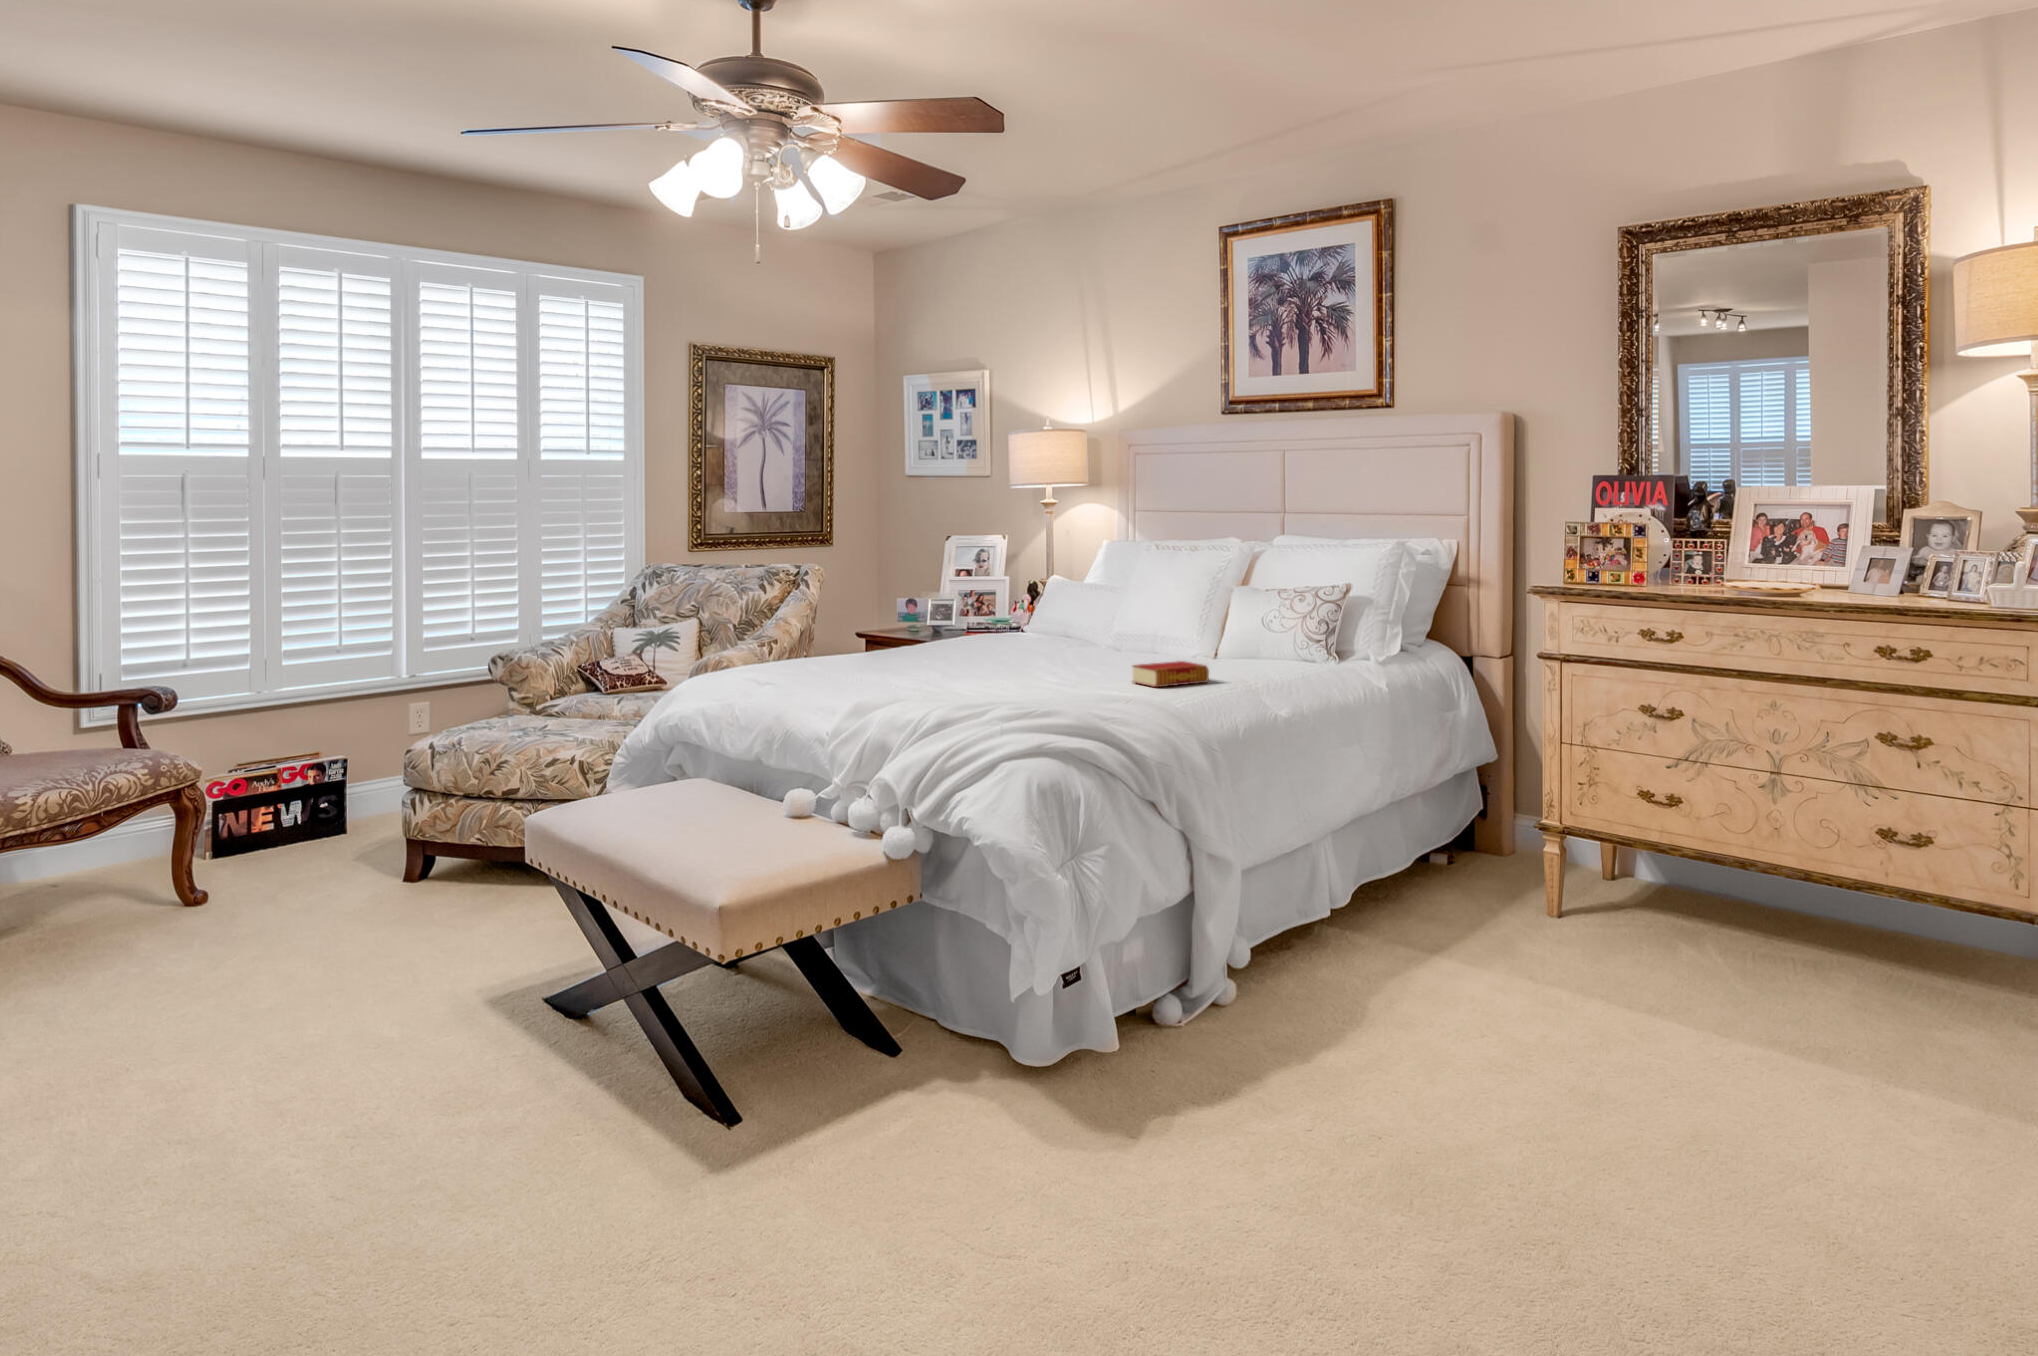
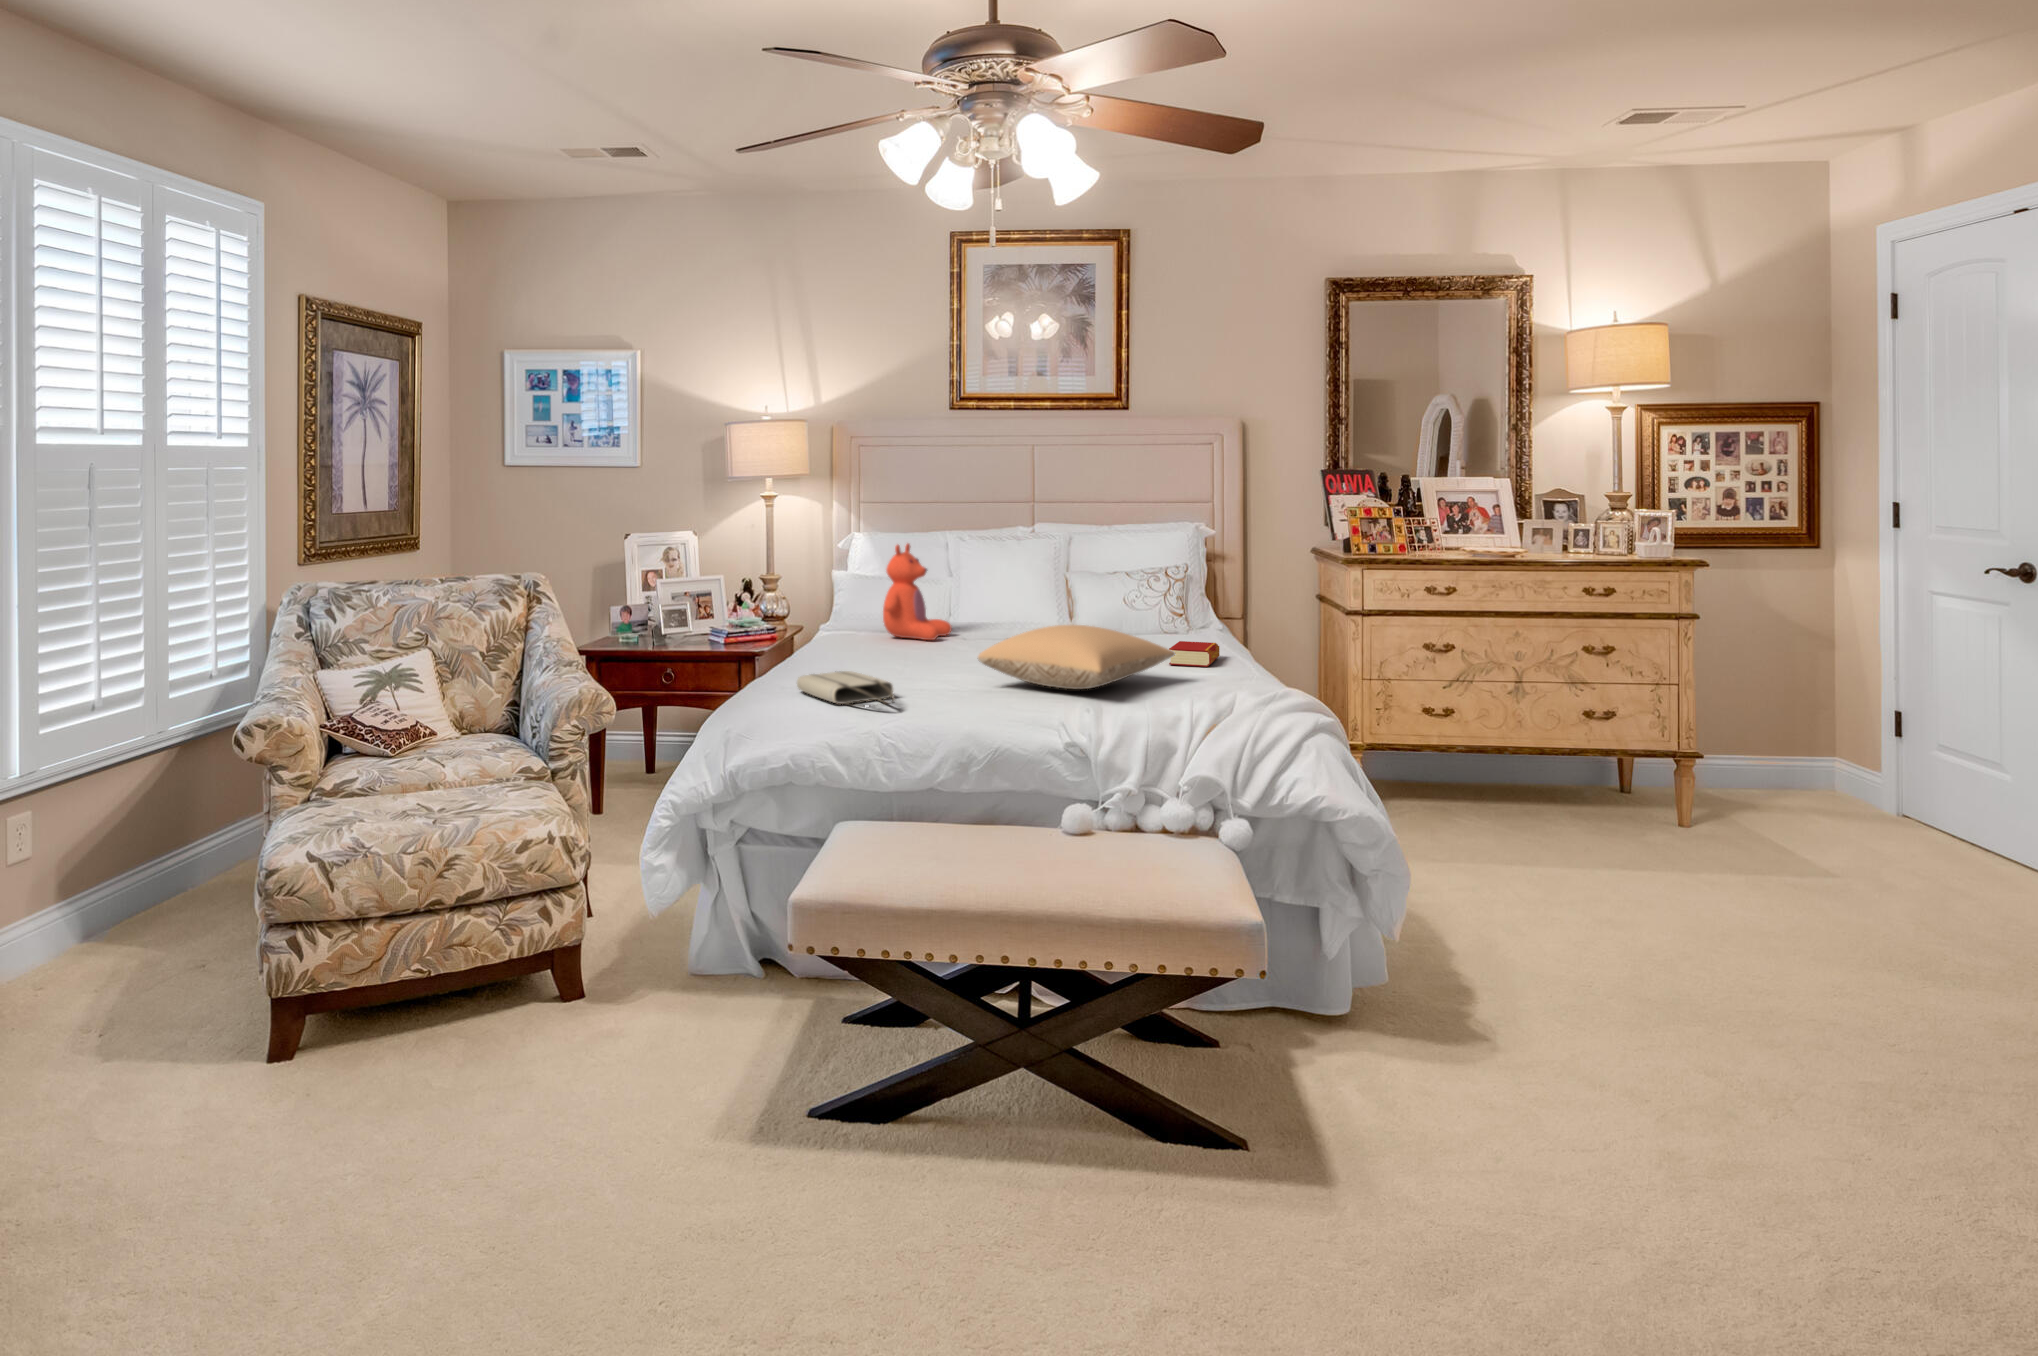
teddy bear: none [1014,550,1091,647] -> present [883,544,952,640]
pillow: none [895,628,1060,689] -> present [978,625,1176,689]
tote bag: none [752,656,832,682] -> present [797,671,895,707]

